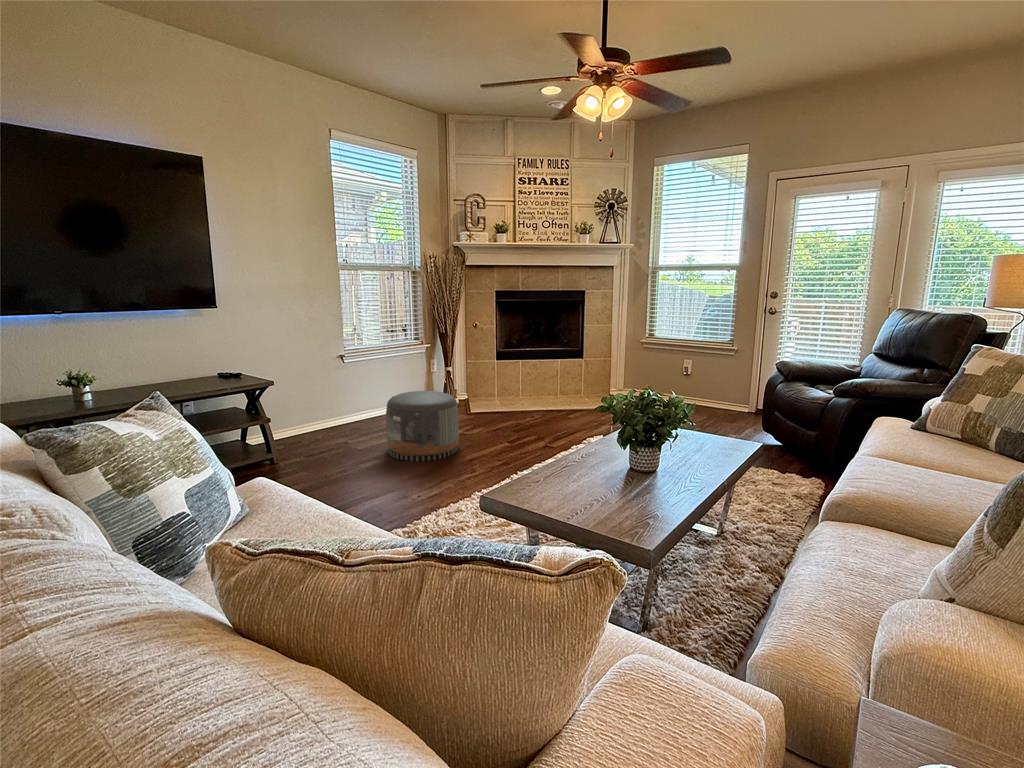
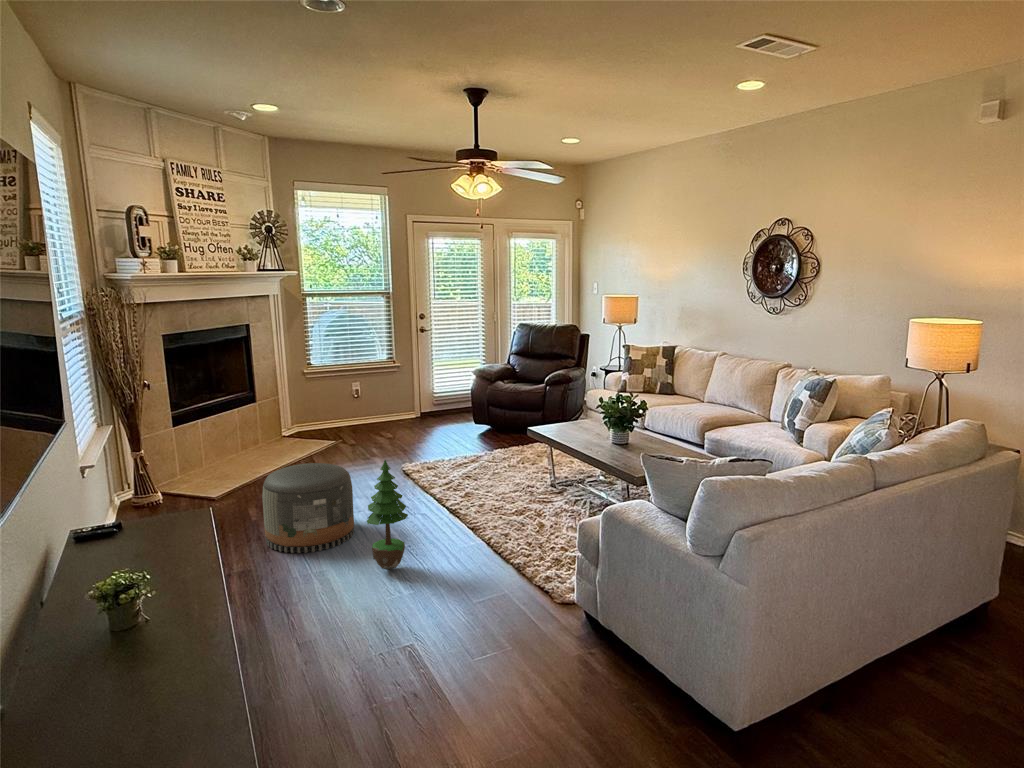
potted tree: none [347,387,385,487] -> present [367,460,408,570]

